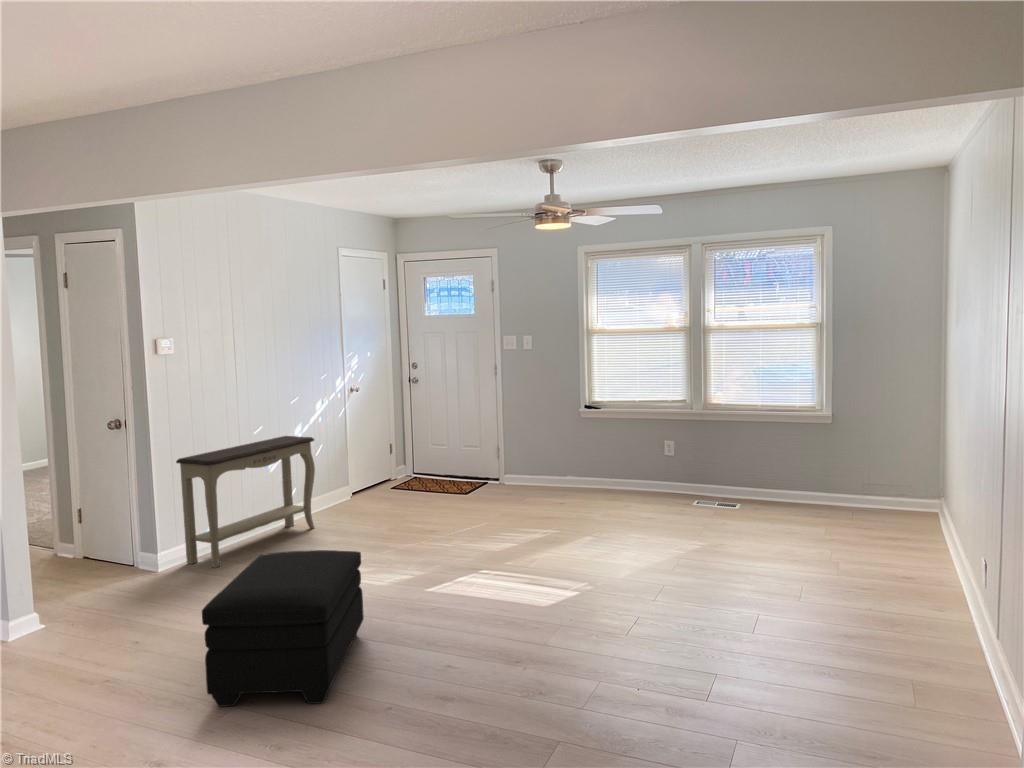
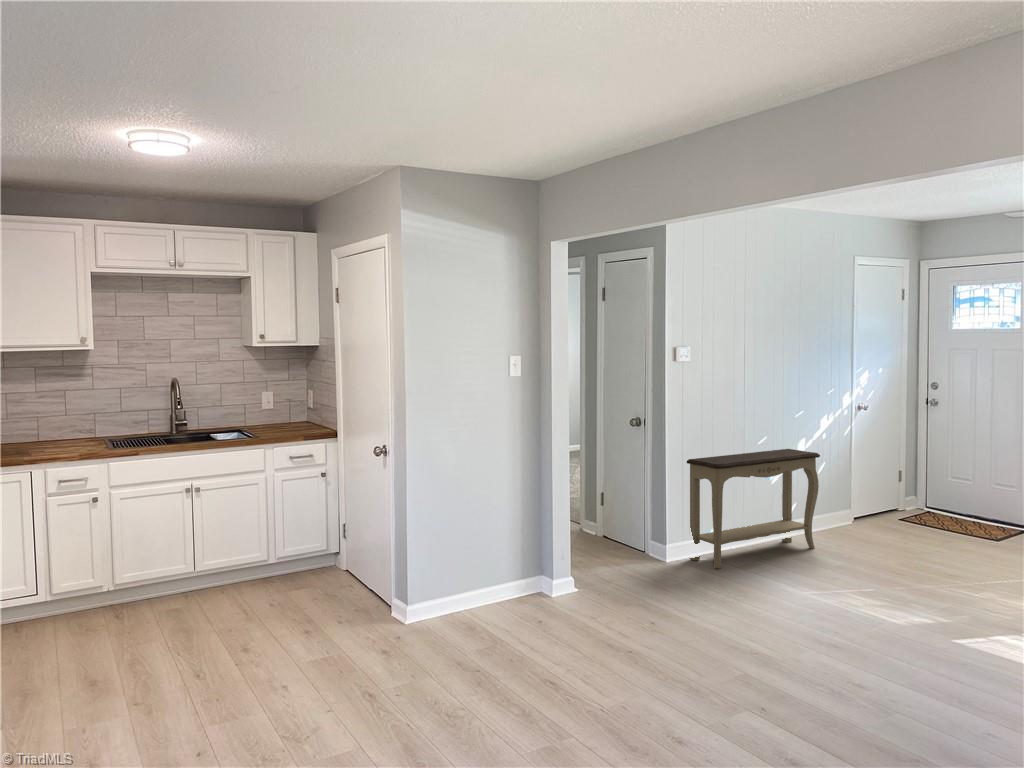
ottoman: present [202,550,364,706] -> none [726,565,893,745]

